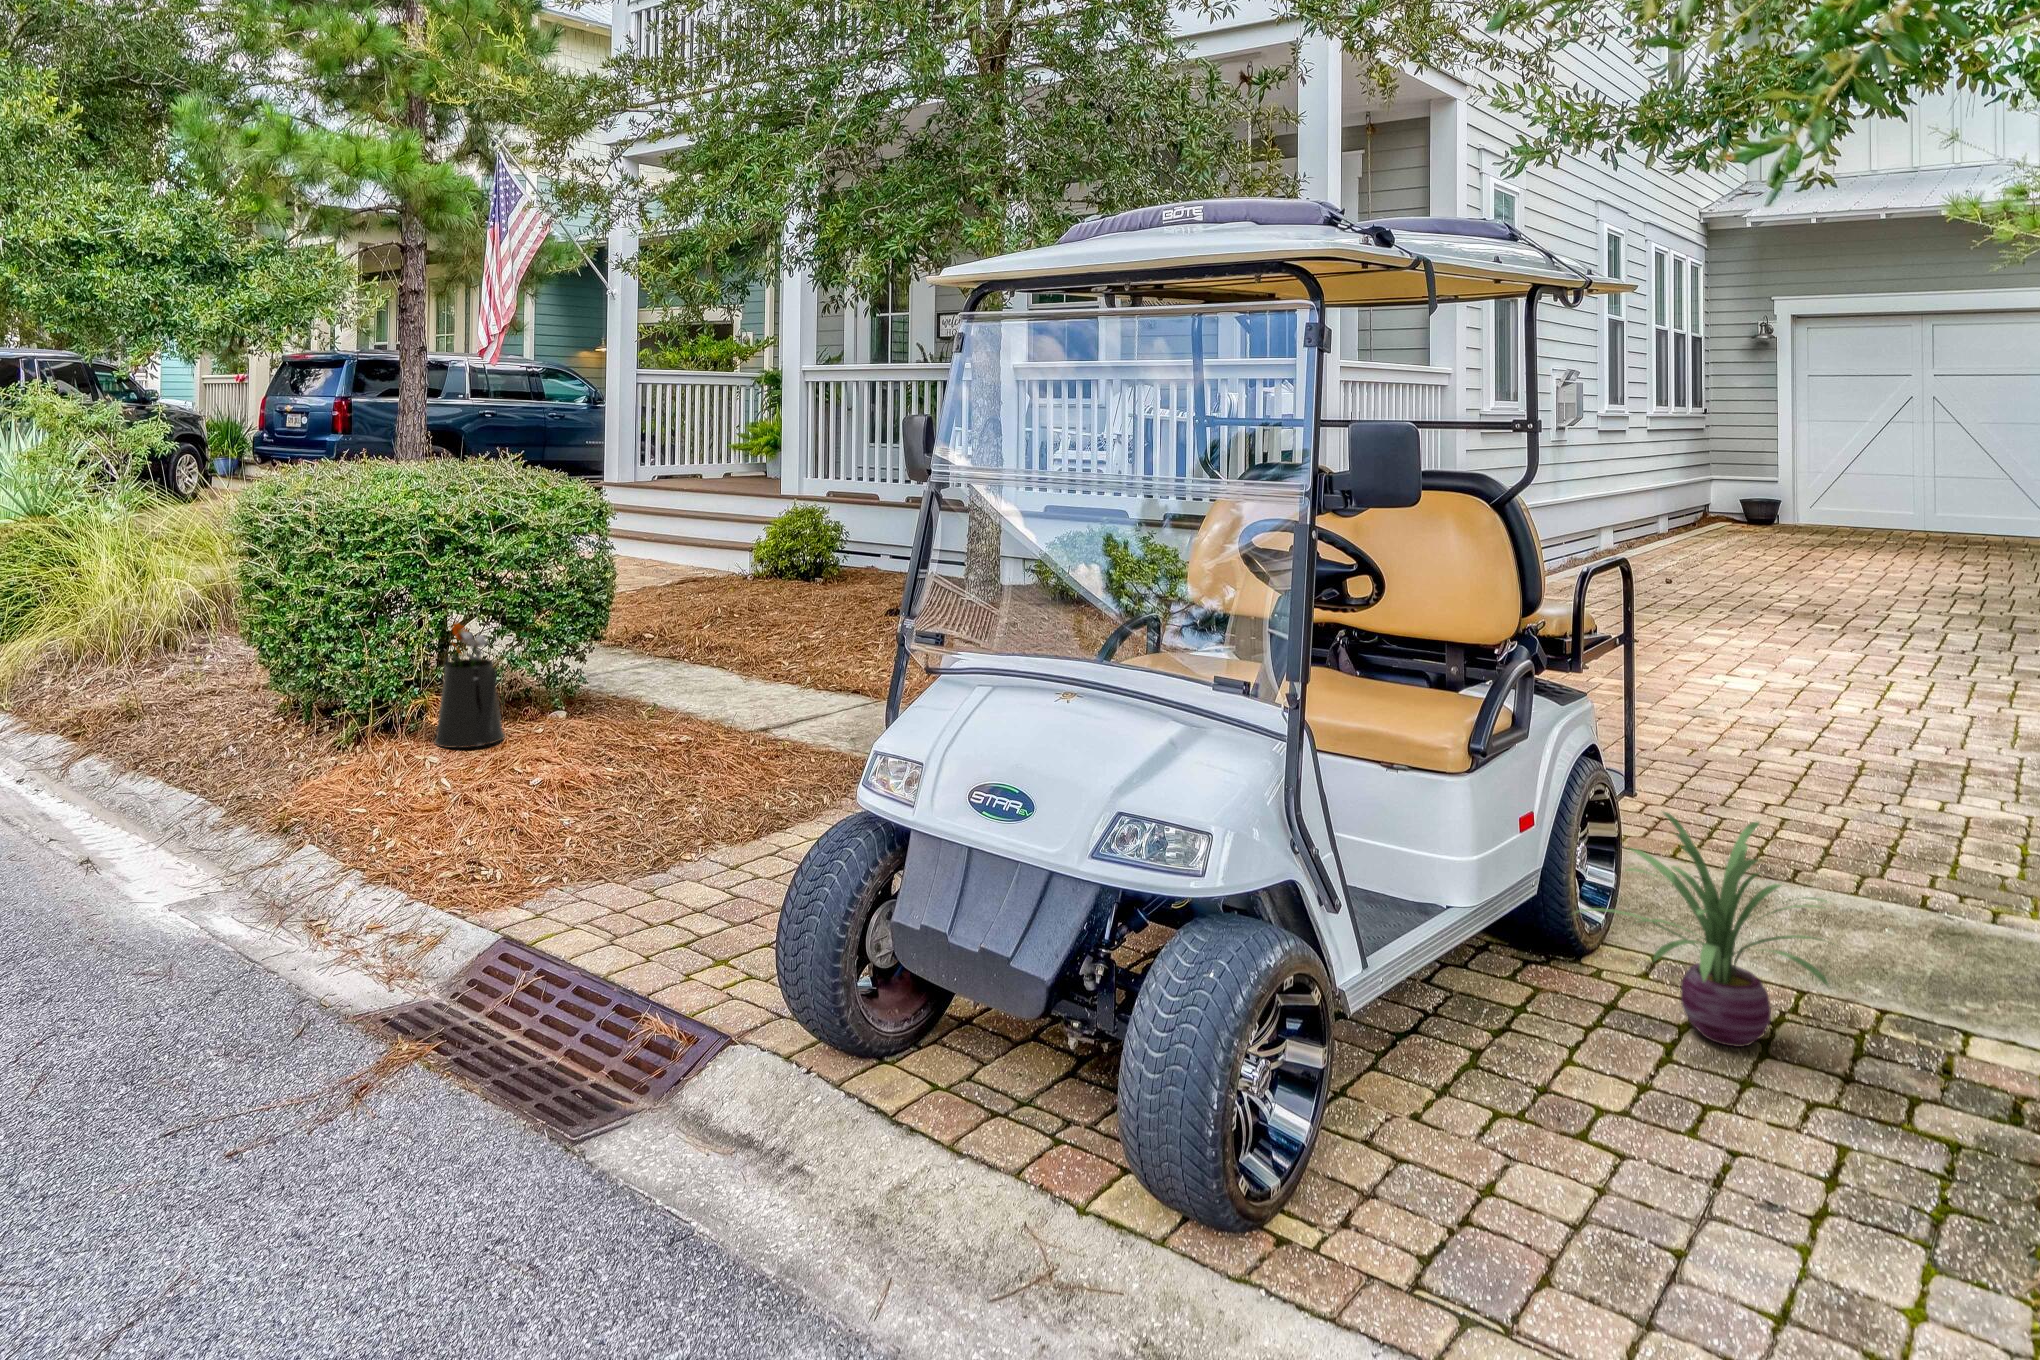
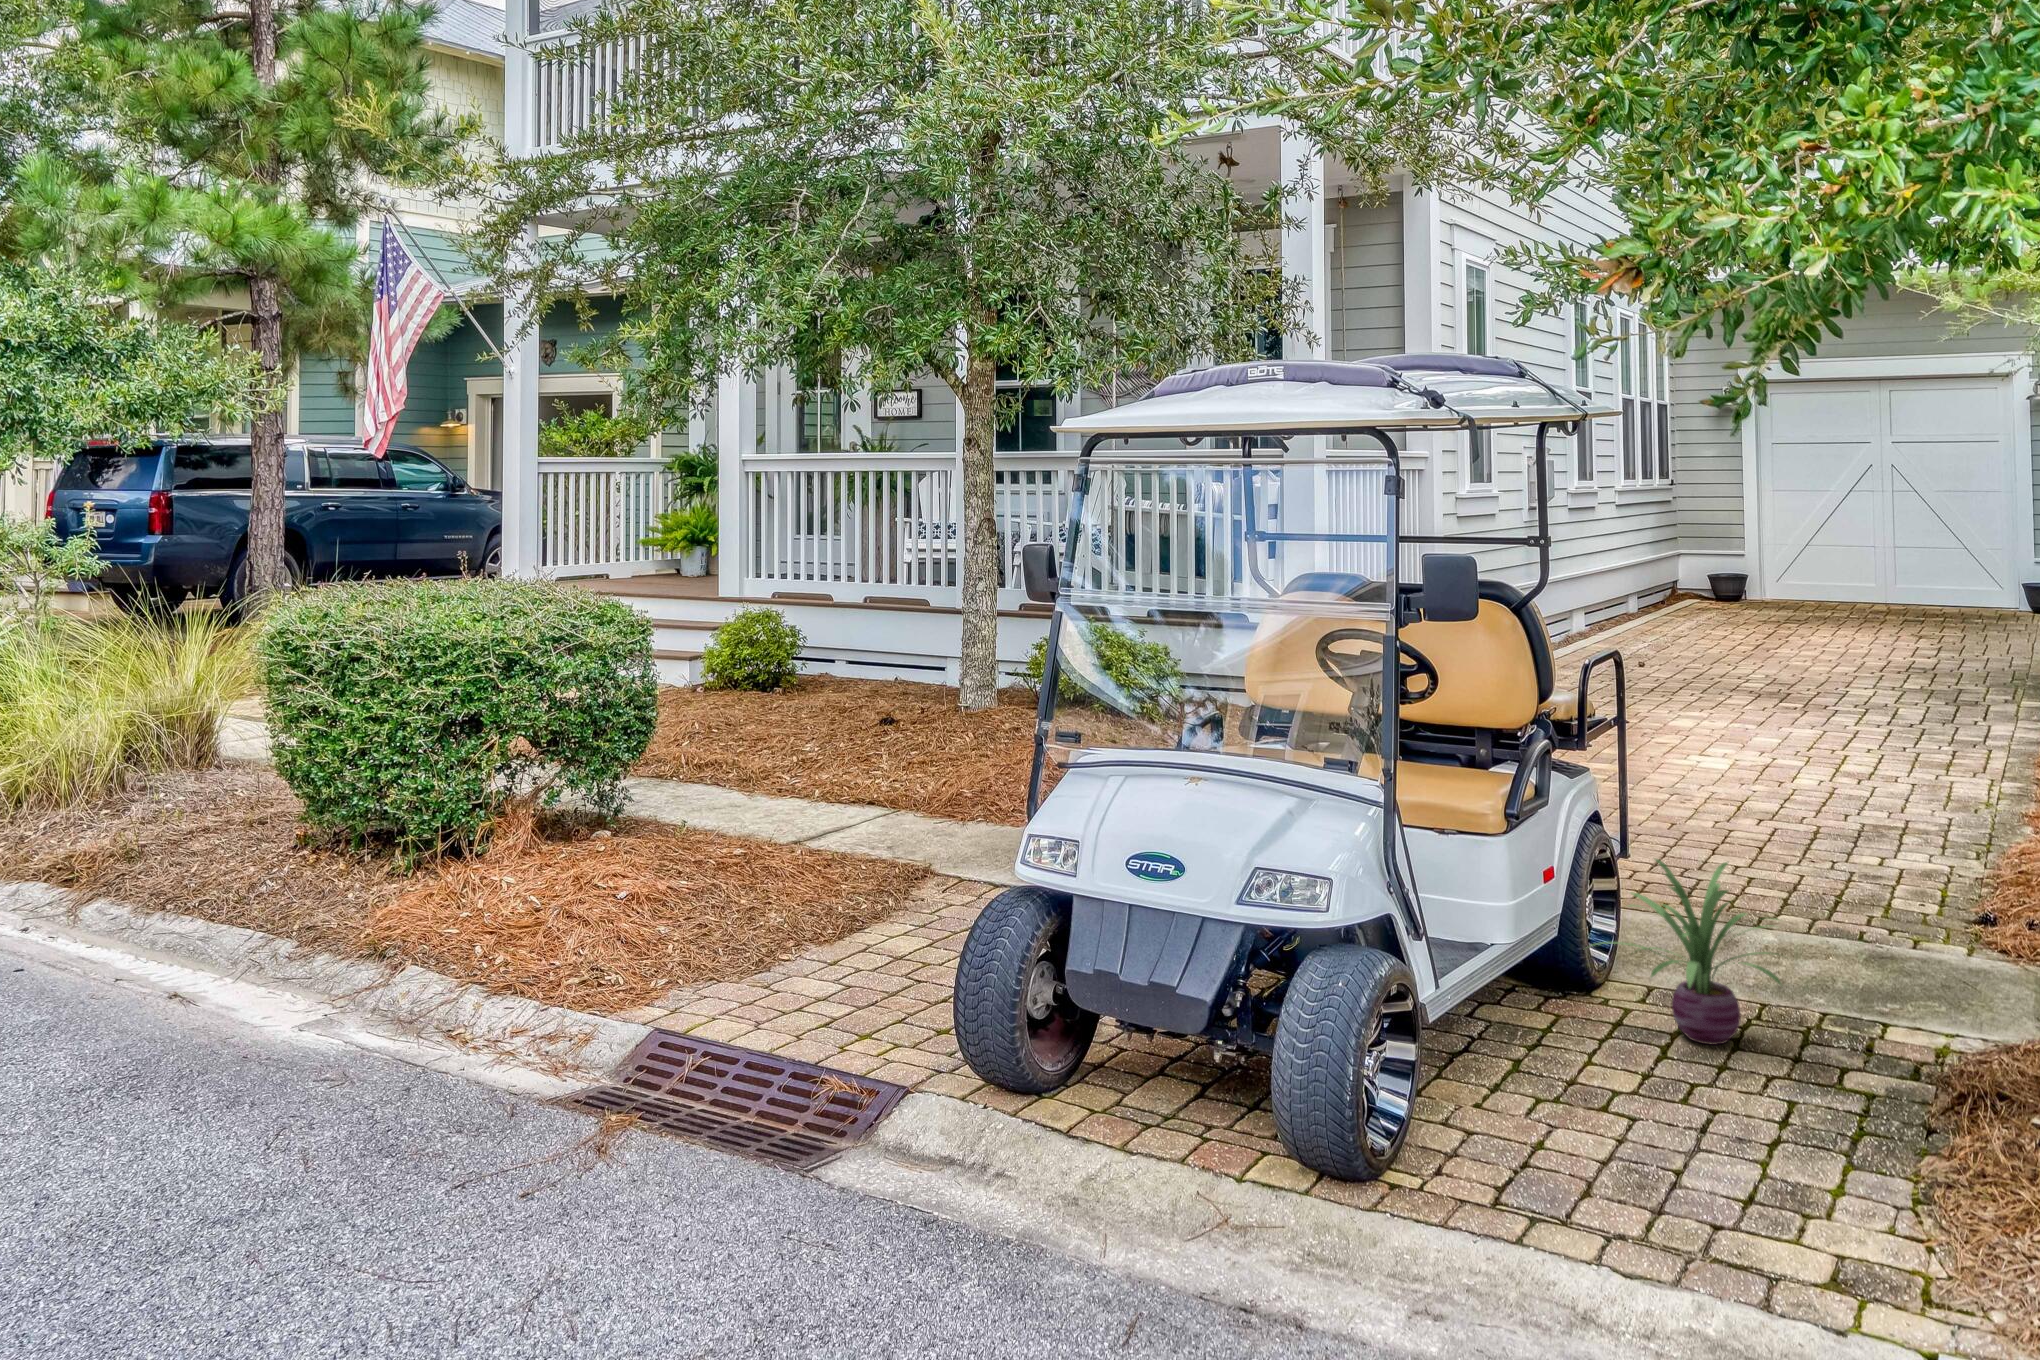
watering can: present [434,622,505,748] -> none [496,740,567,869]

